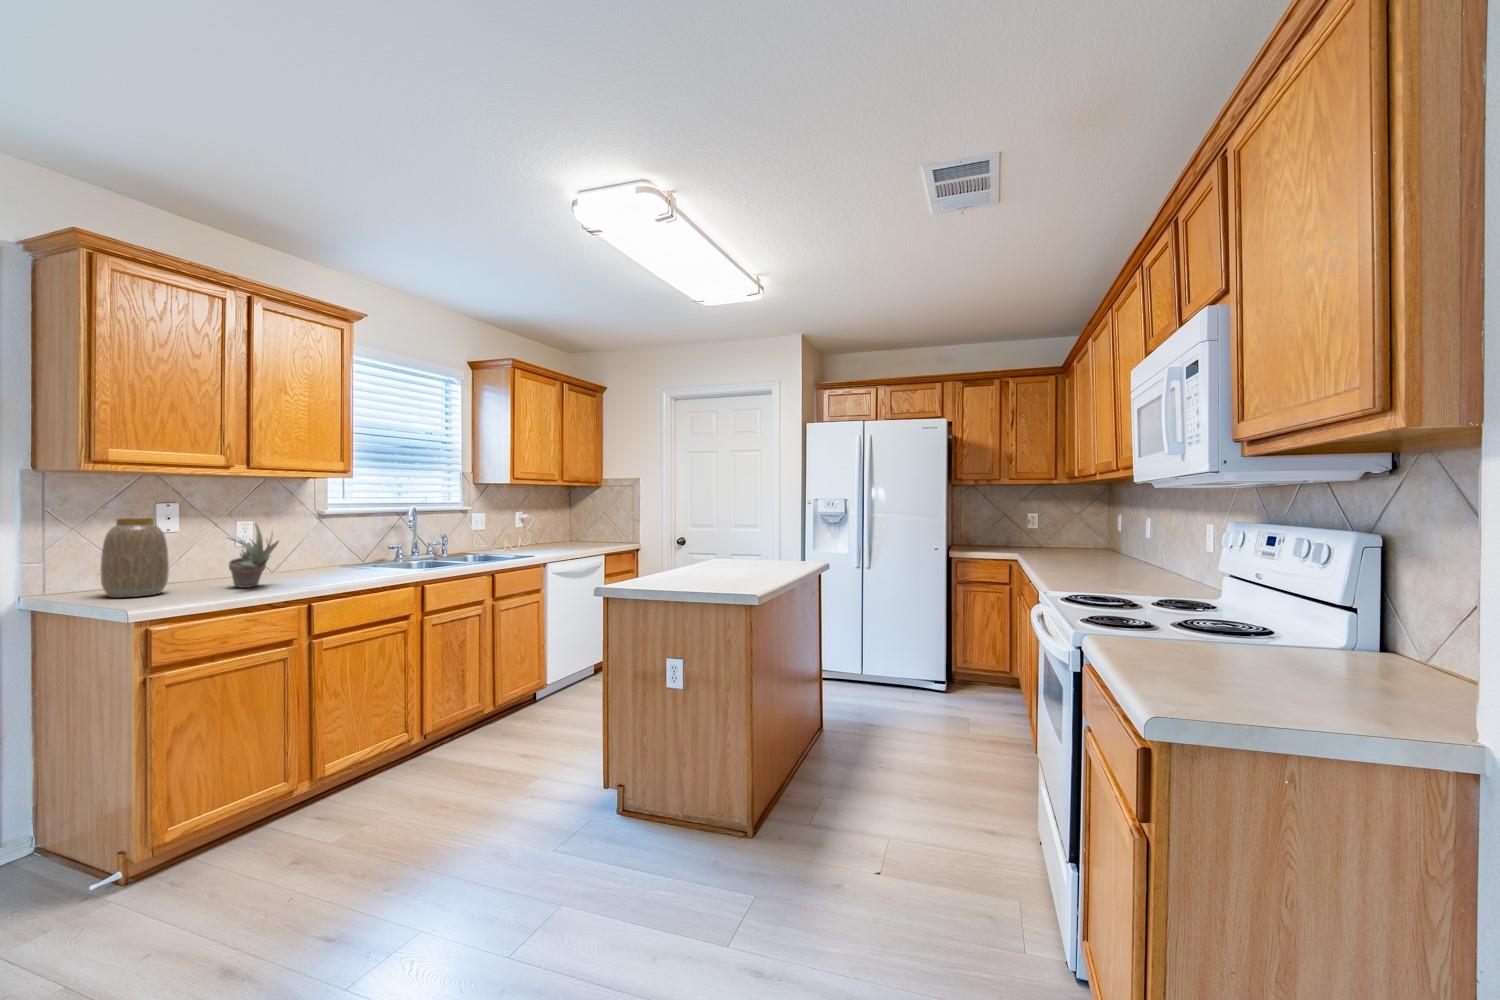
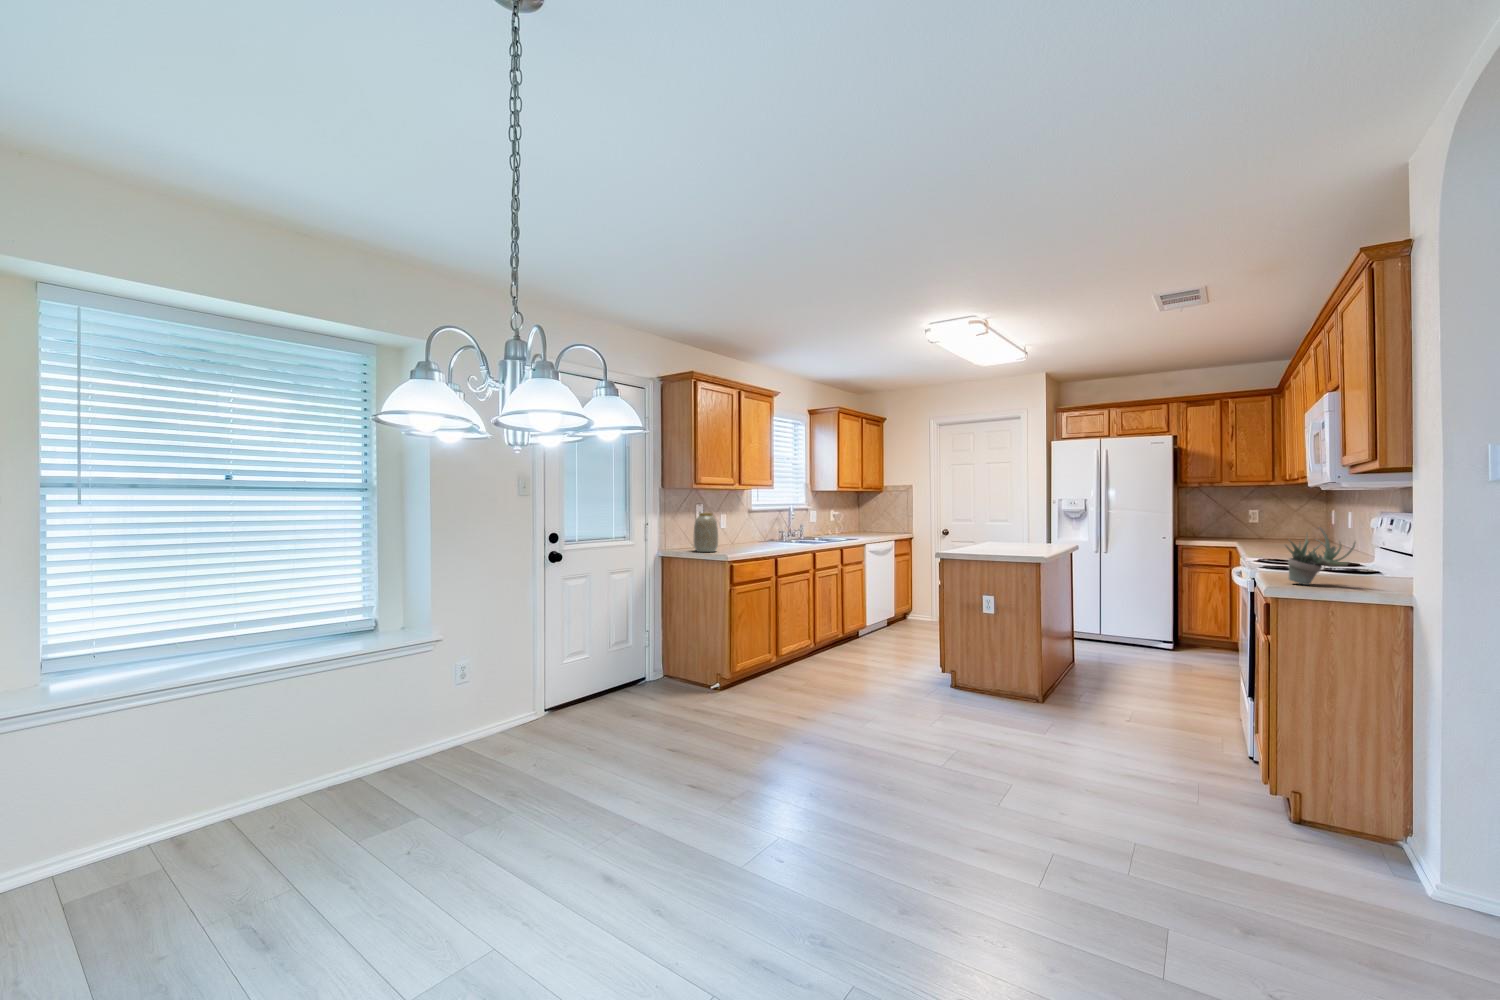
succulent plant: present [228,524,279,588] -> present [1285,527,1355,585]

